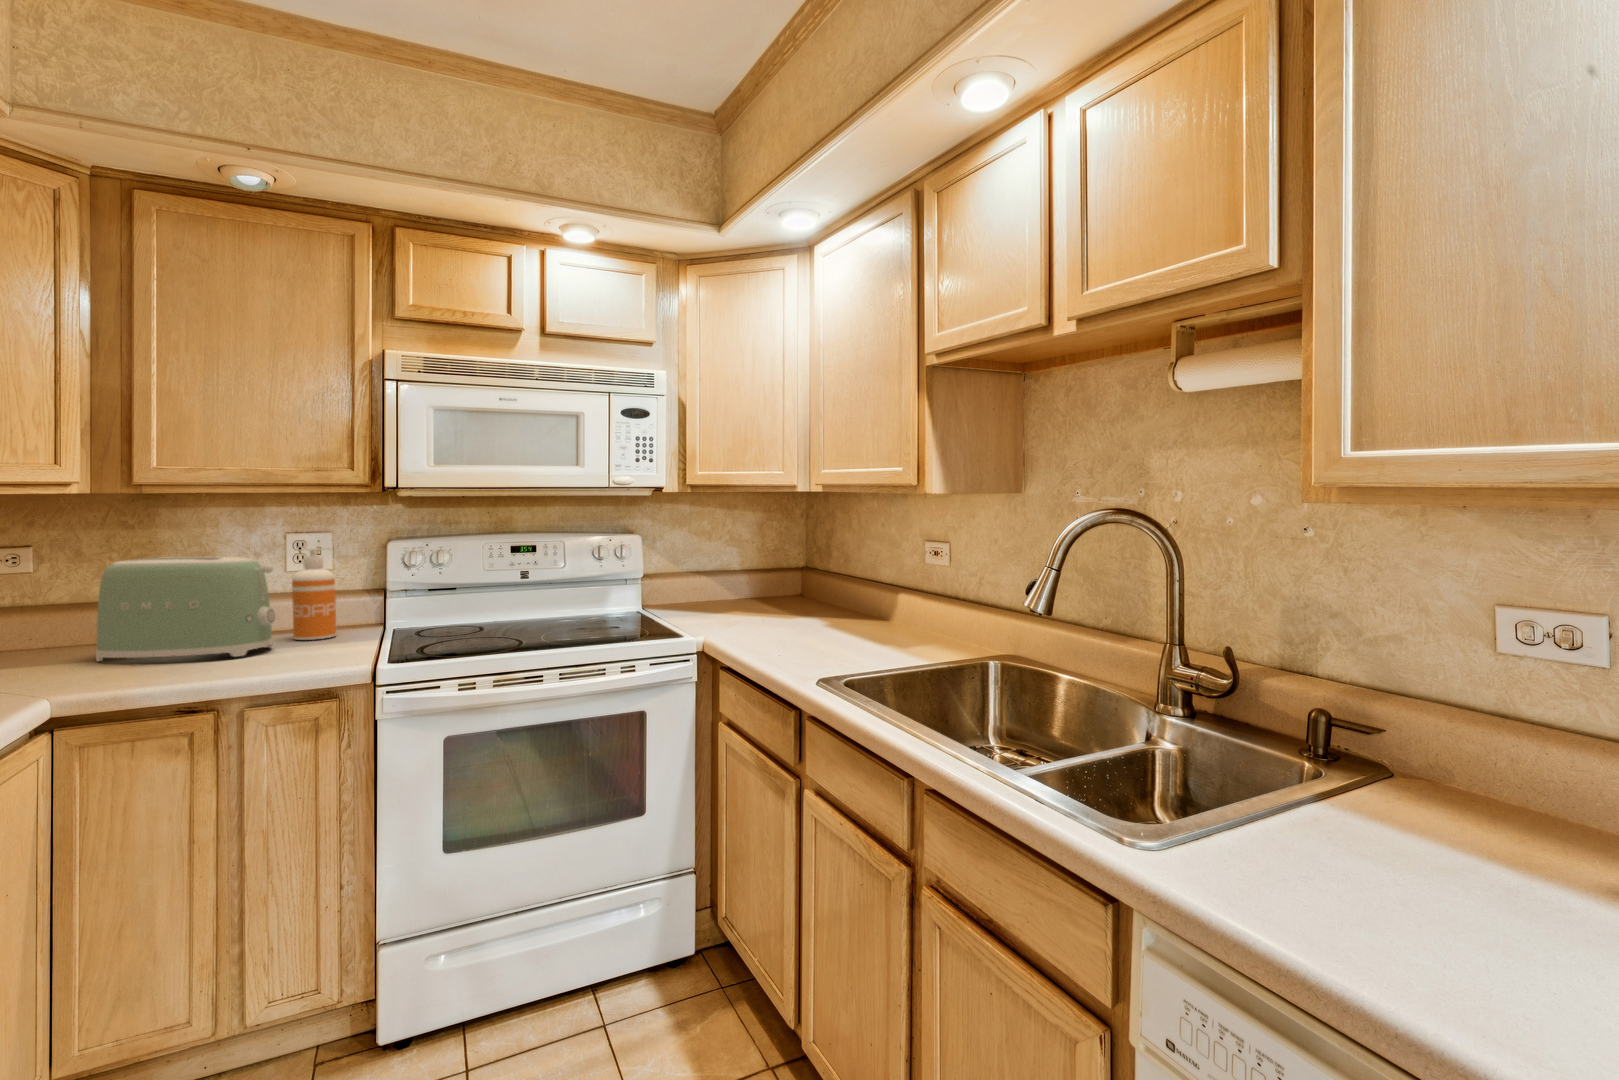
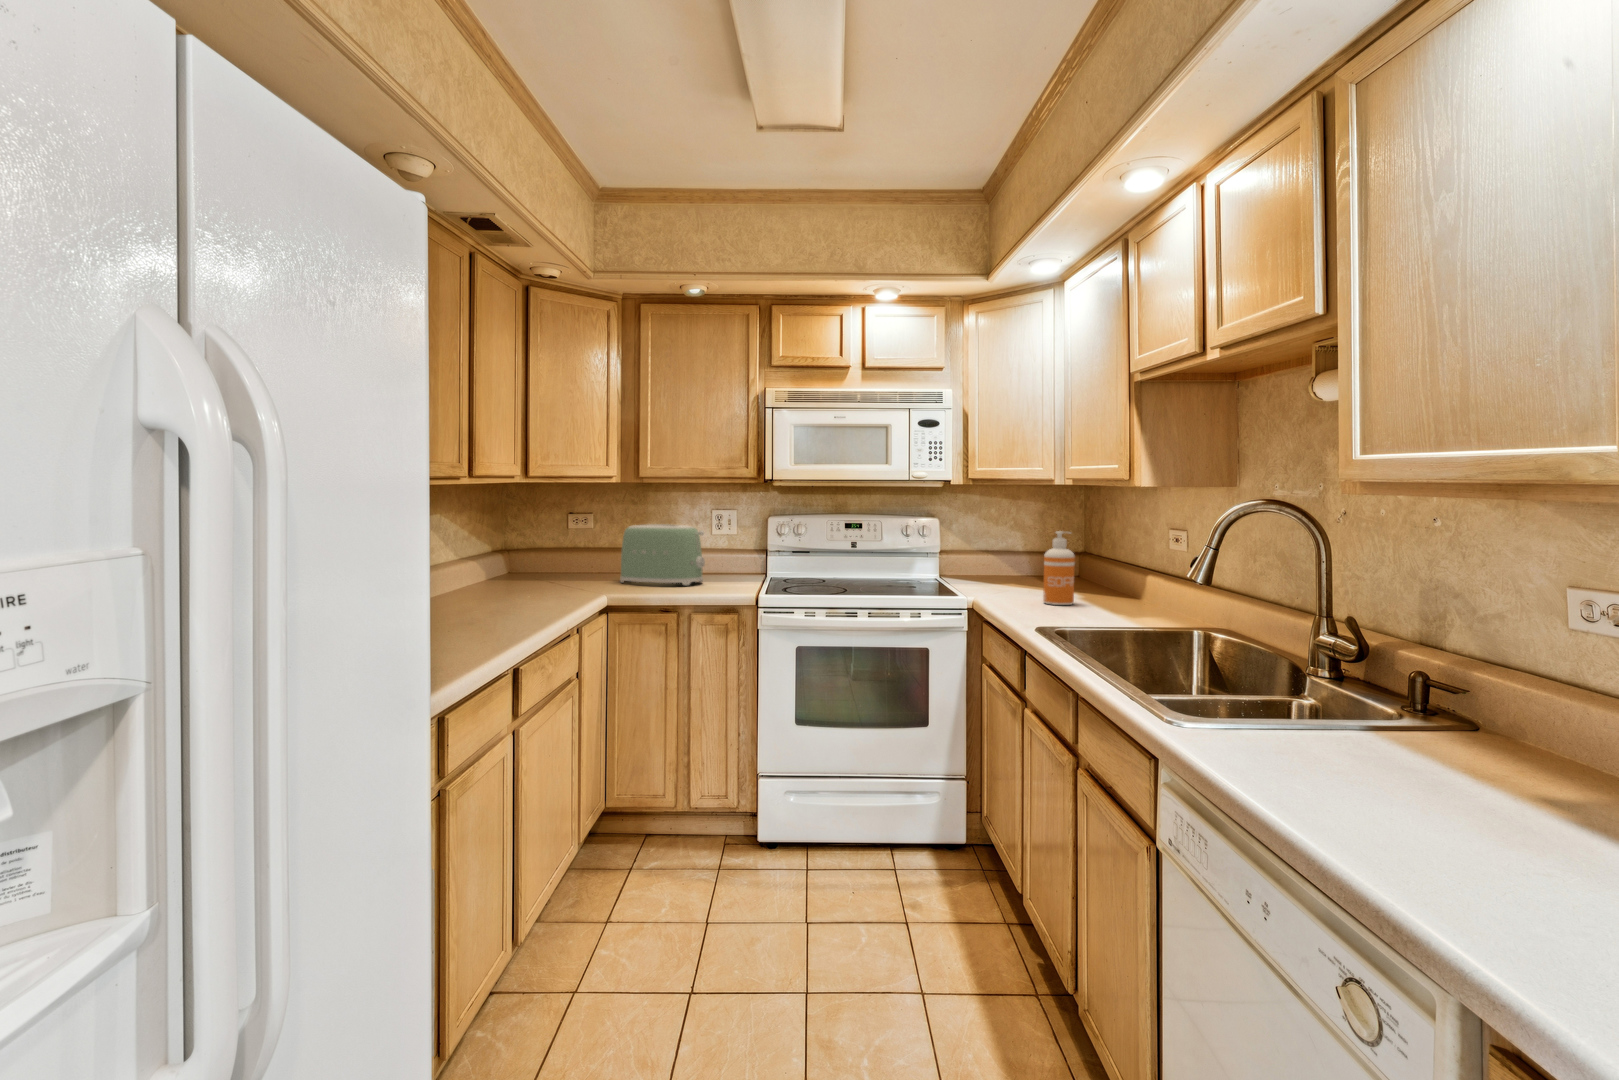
soap dispenser: present [292,548,336,640] -> present [1043,531,1075,605]

